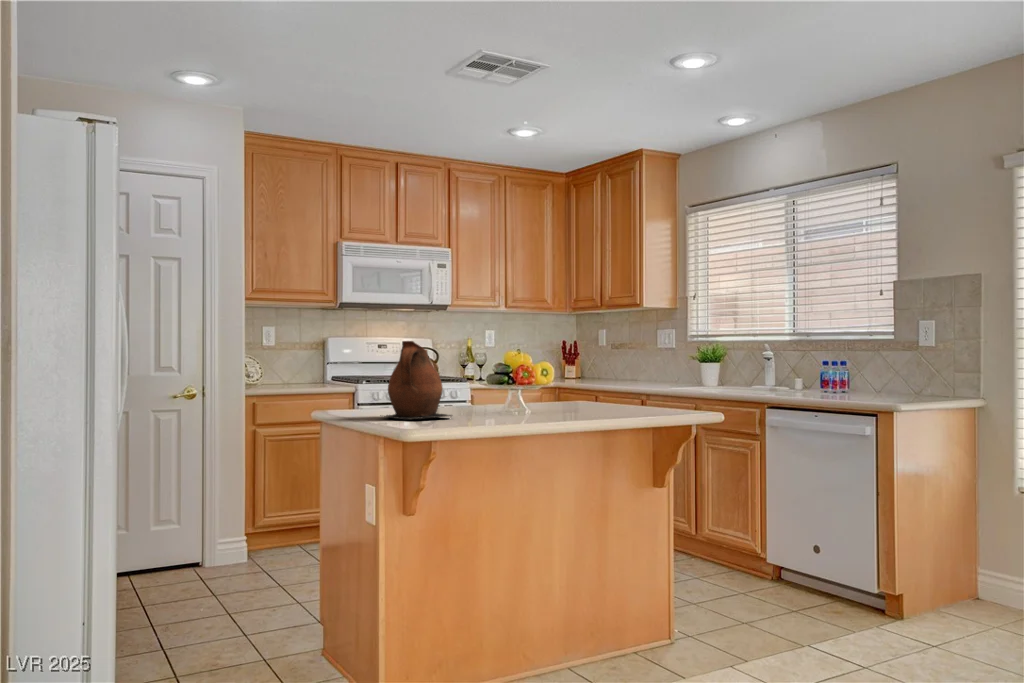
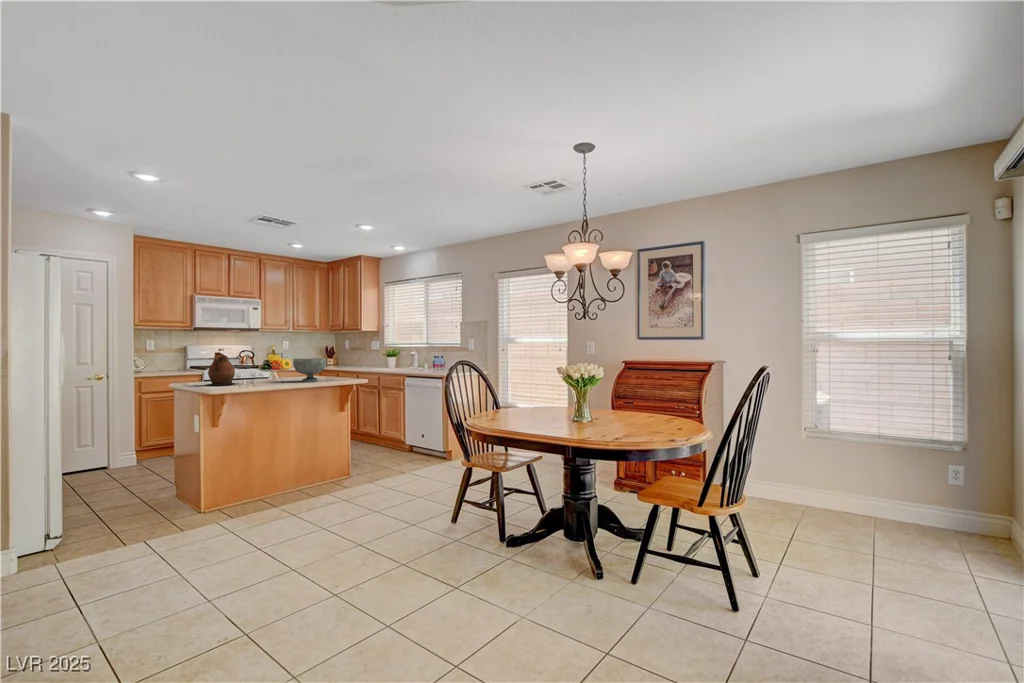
decorative bowl: none [561,358,635,416] -> present [293,358,326,382]

